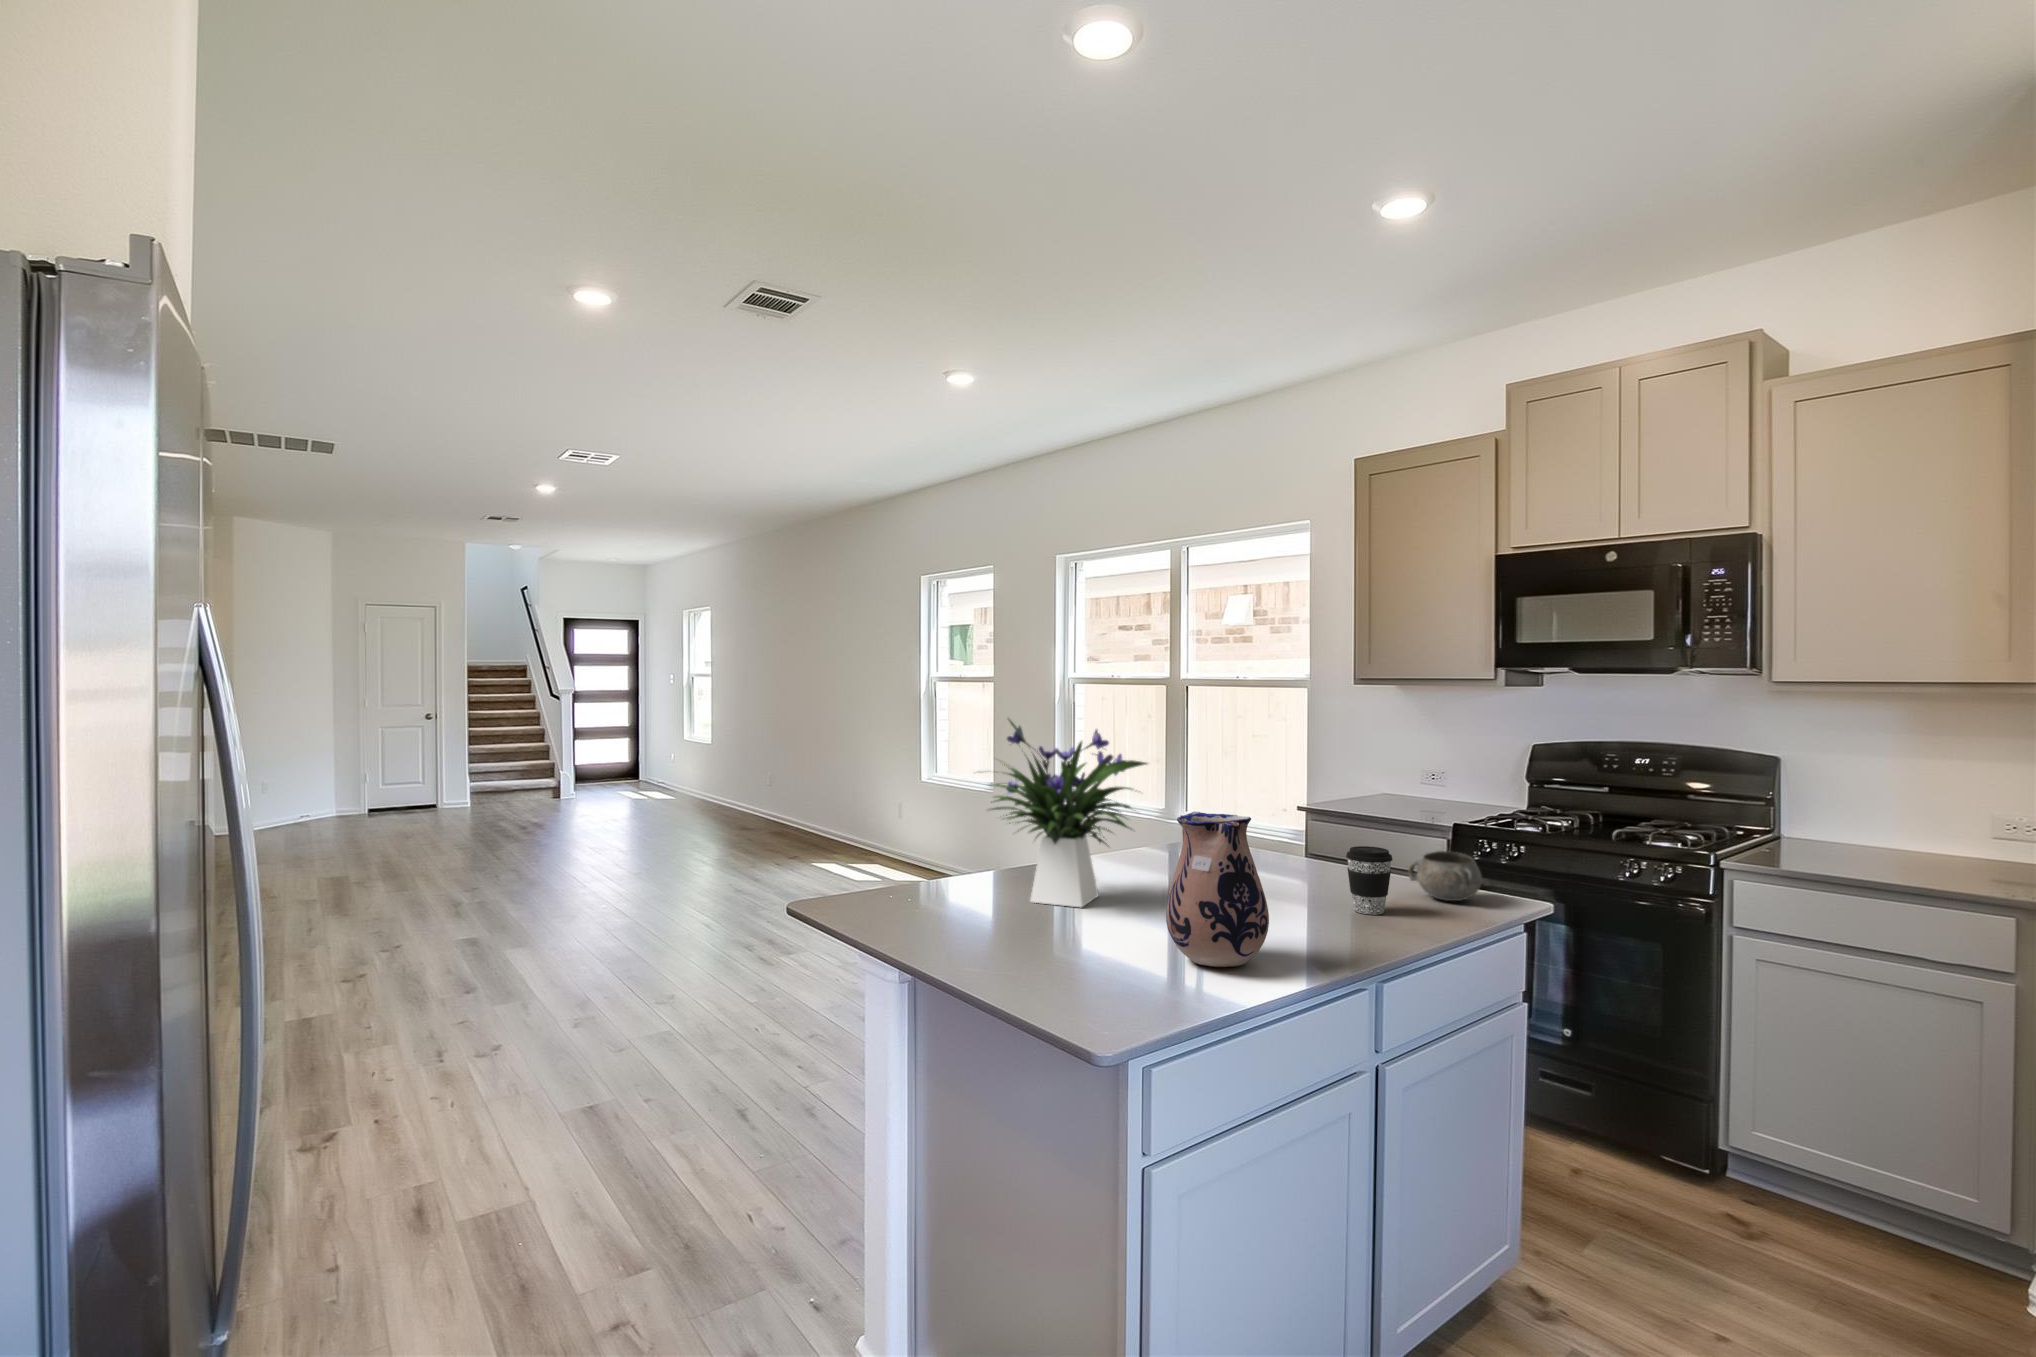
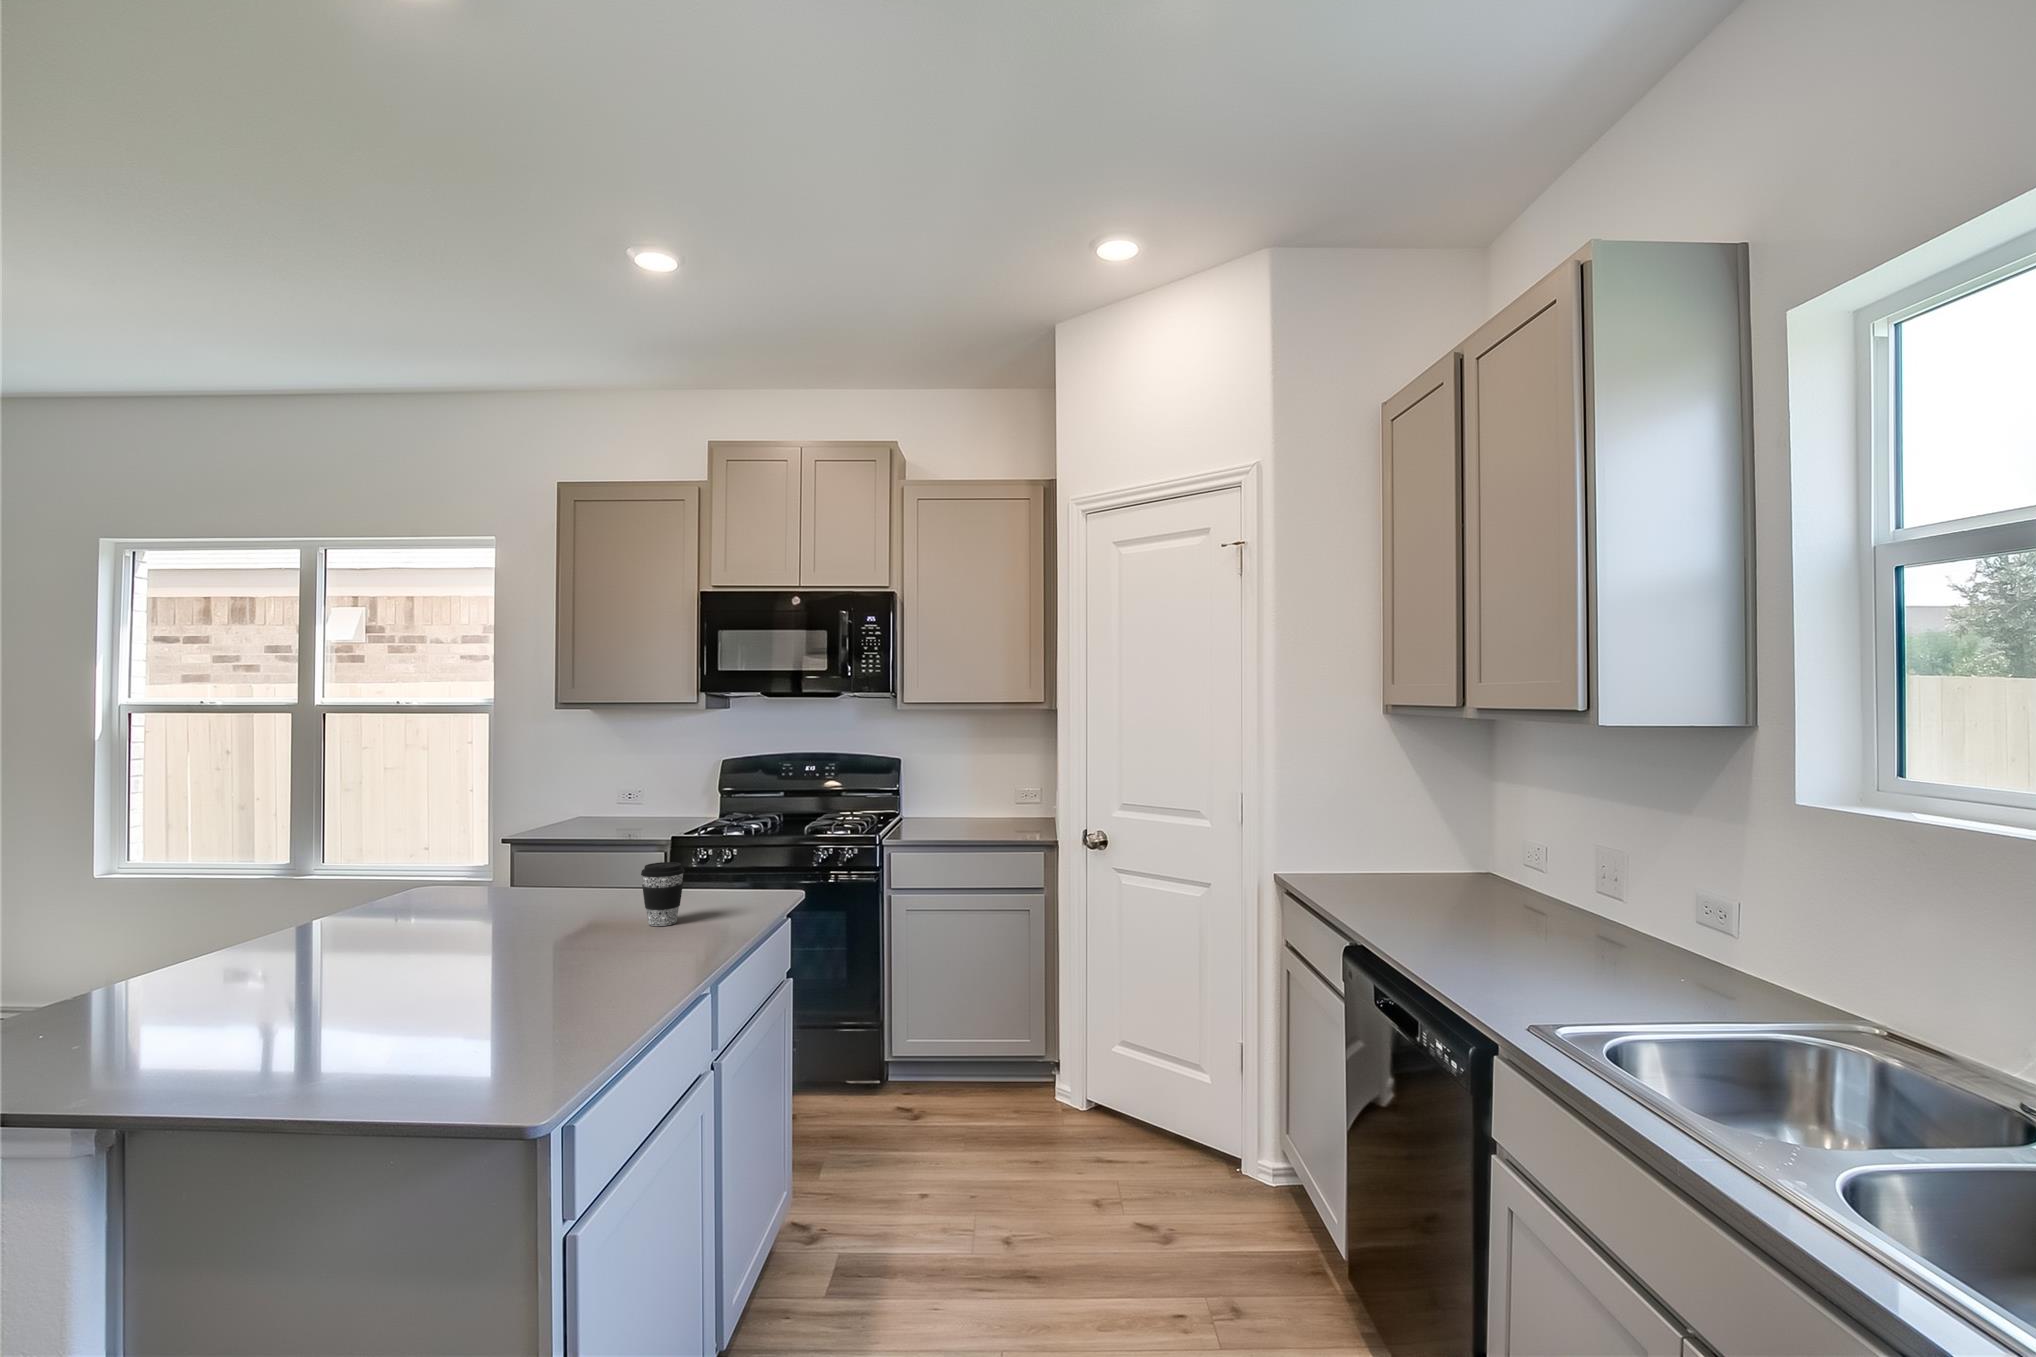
flower arrangement: present [991,719,1147,907] -> none [180,759,435,992]
ceramic pitcher: present [1166,812,1269,967] -> none [505,845,618,1004]
decorative bowl: present [1408,851,1482,901] -> none [684,858,747,902]

